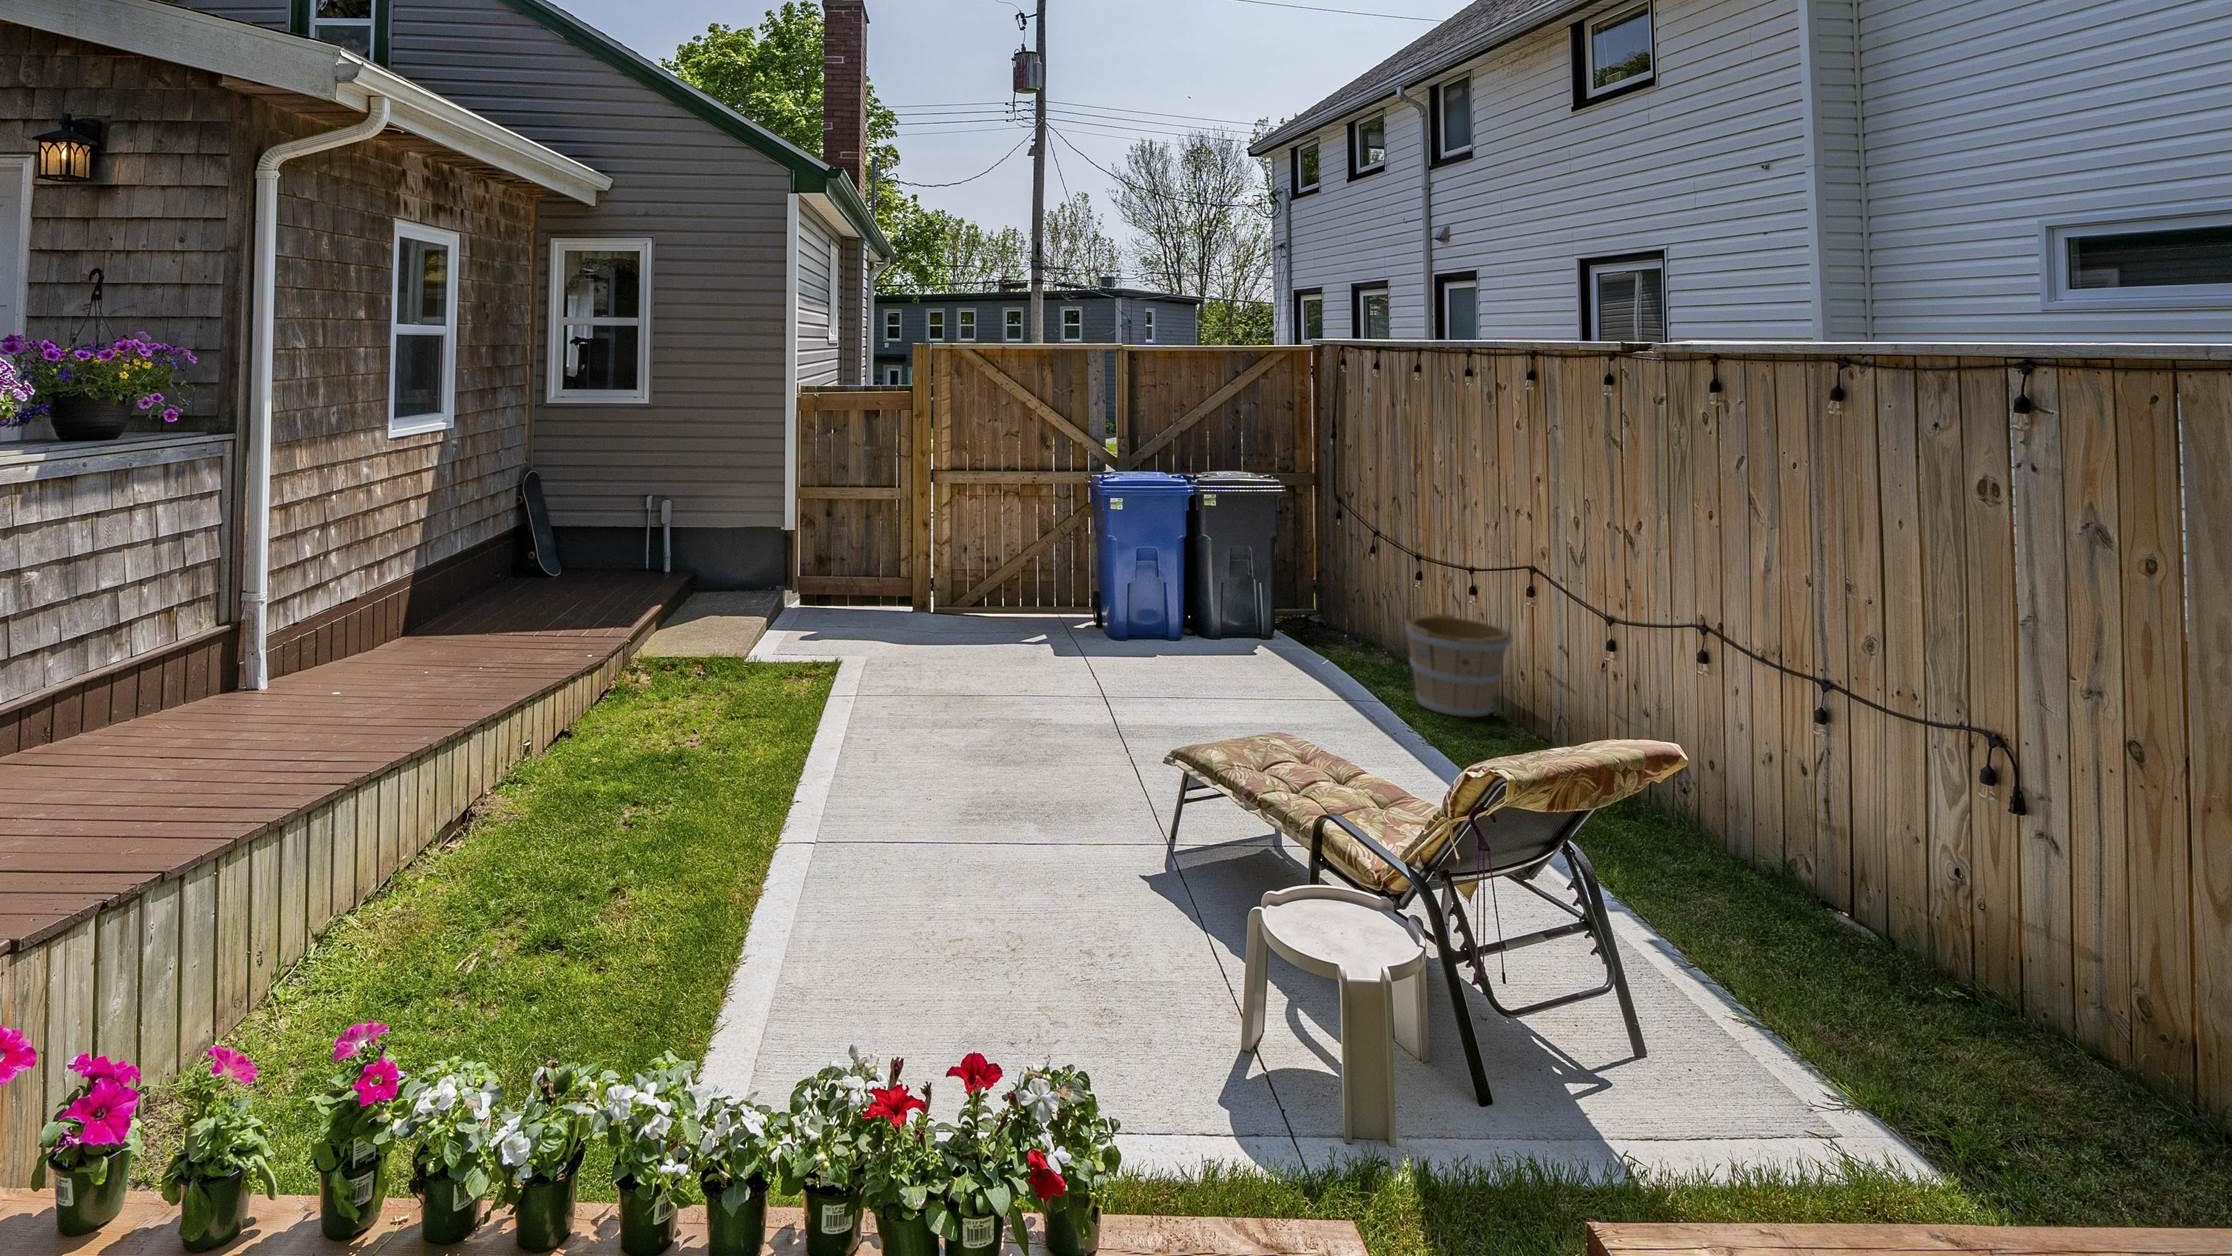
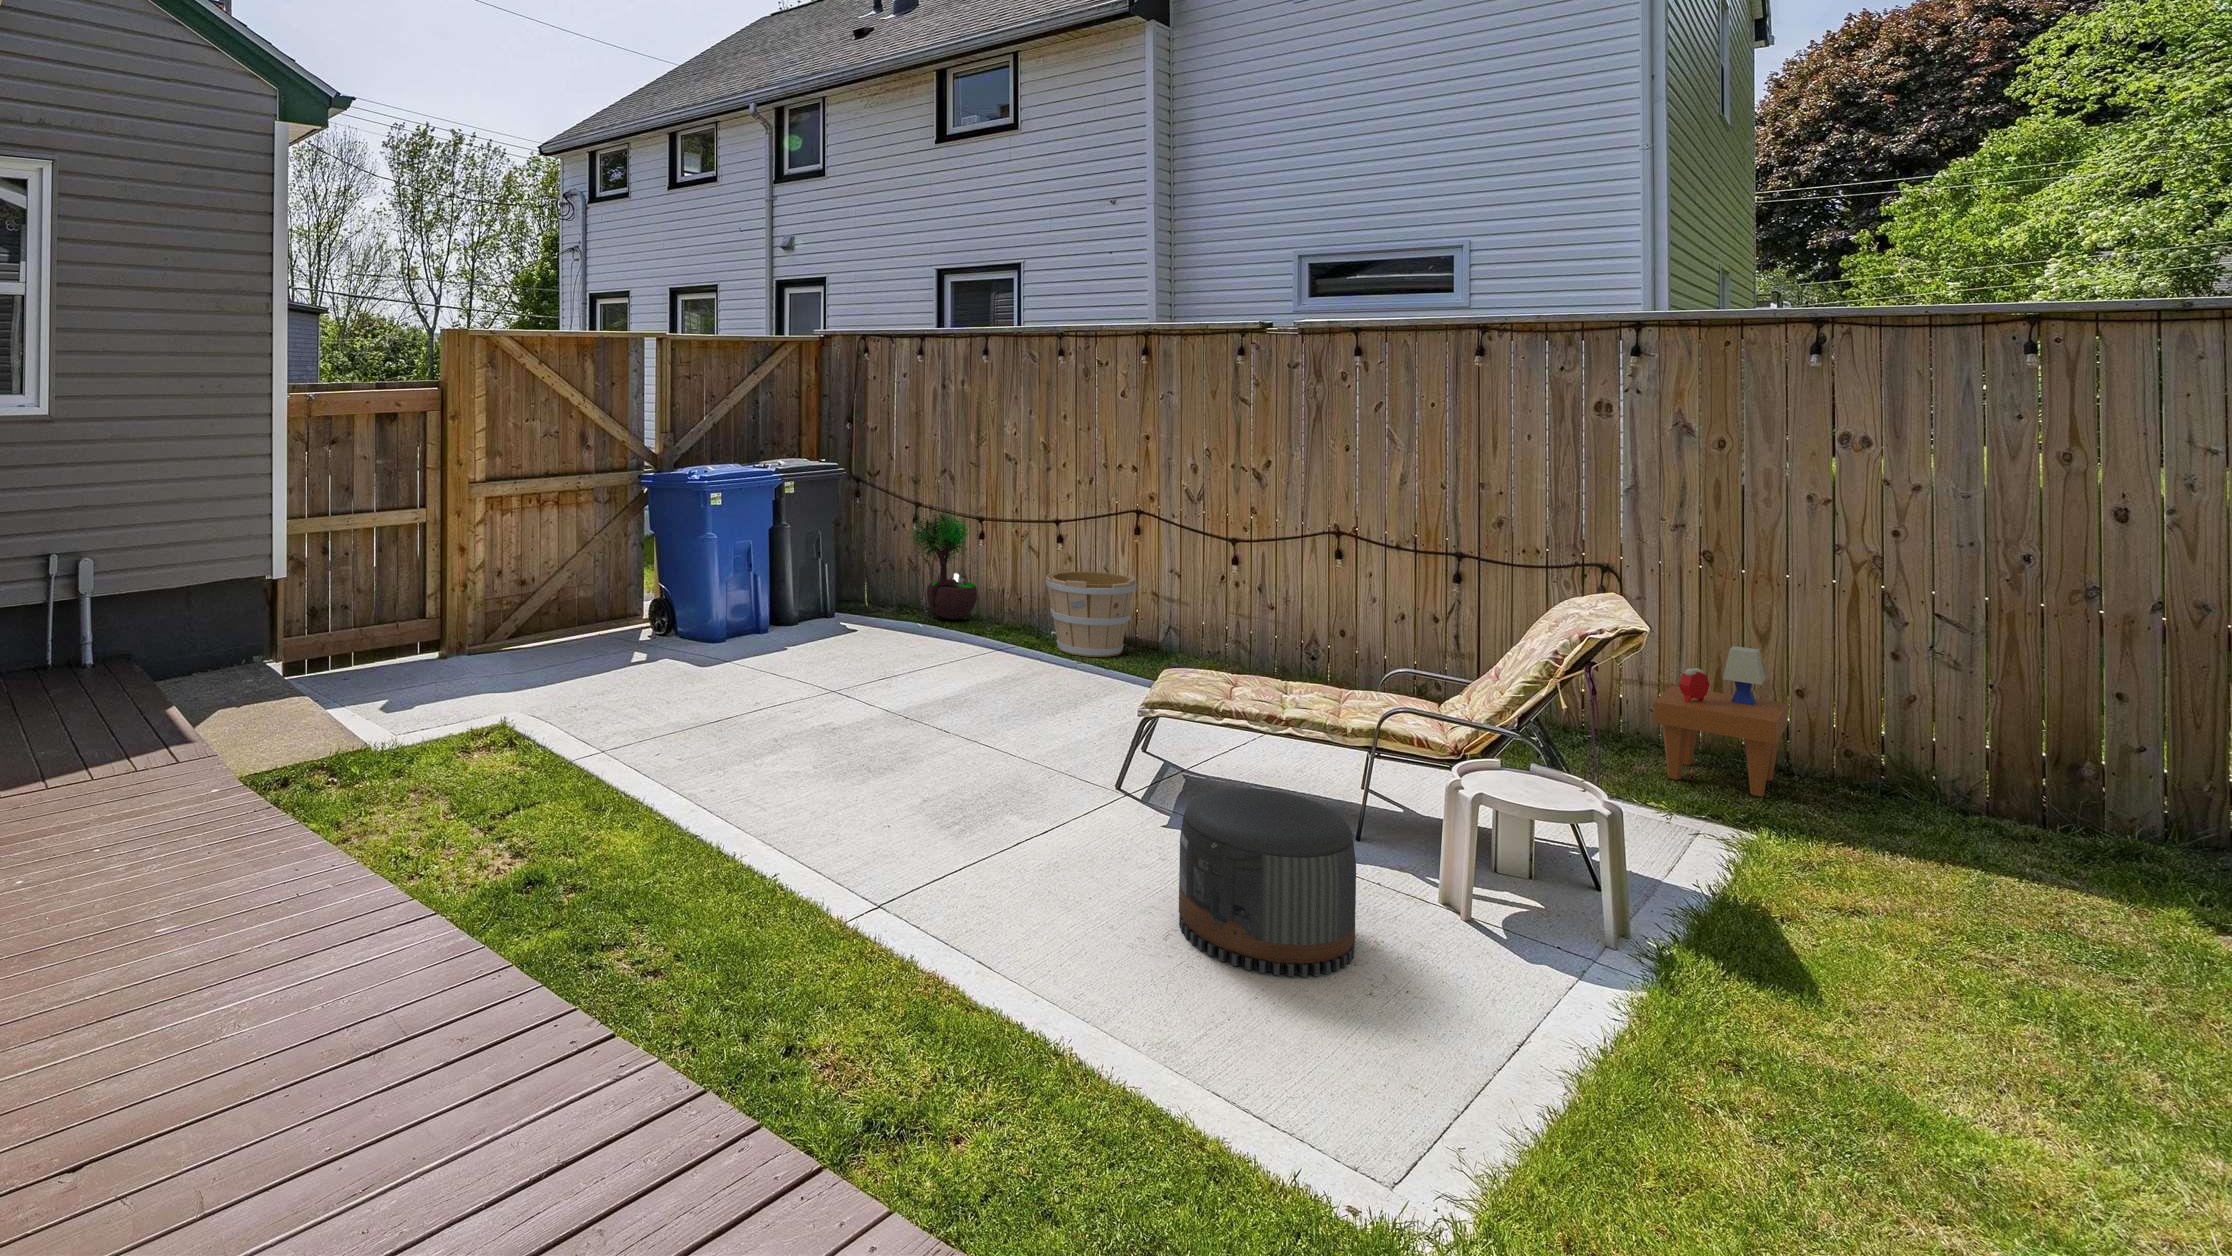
potted tree: none [1317,526,1399,648] -> present [909,503,977,619]
pouf: none [976,832,1135,1025] -> present [1179,788,1356,977]
side table: none [1931,890,2218,1119] -> present [1654,646,1788,797]

